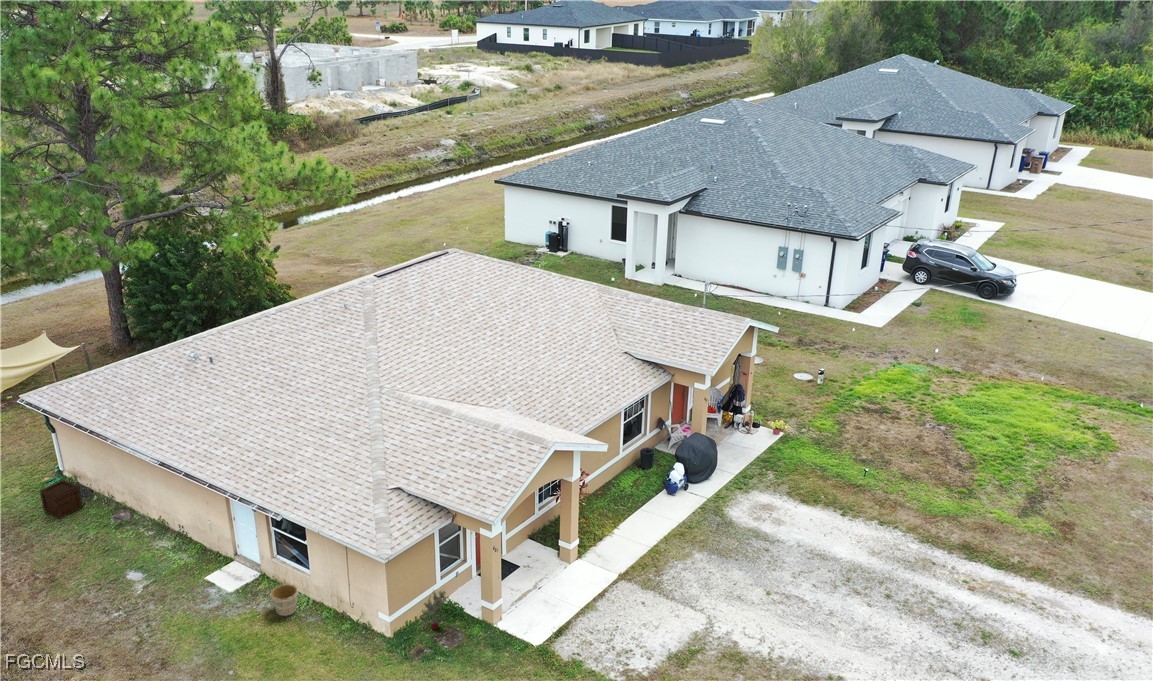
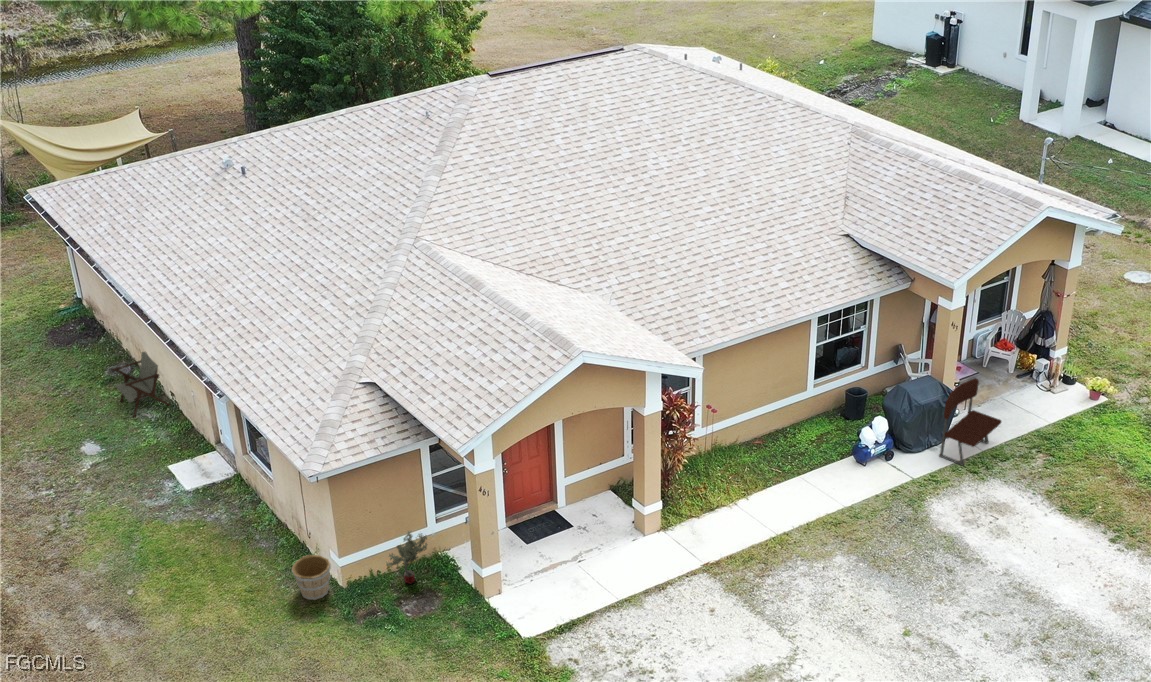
bench: none [712,431,741,486] -> present [939,378,1001,465]
wooden crate: present [40,480,83,518] -> none [71,305,117,352]
lounge chair: none [112,507,165,560] -> present [113,352,170,417]
wooden bucket: present [271,584,298,616] -> present [292,555,331,600]

